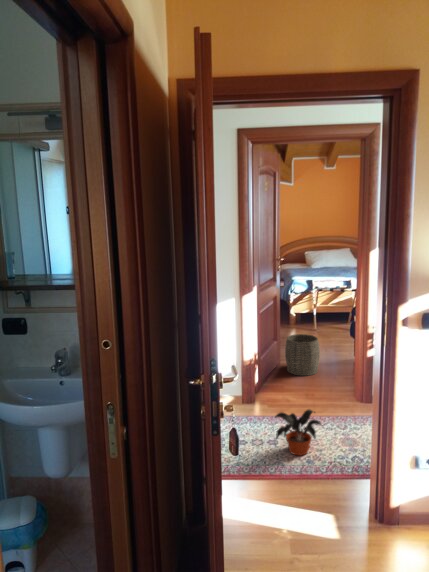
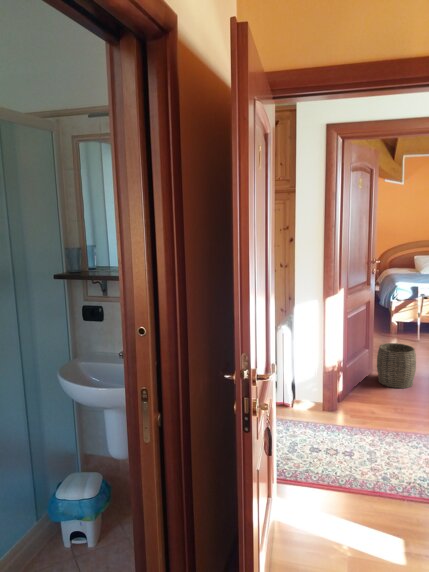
potted plant: present [275,409,321,456] -> none [349,423,405,472]

